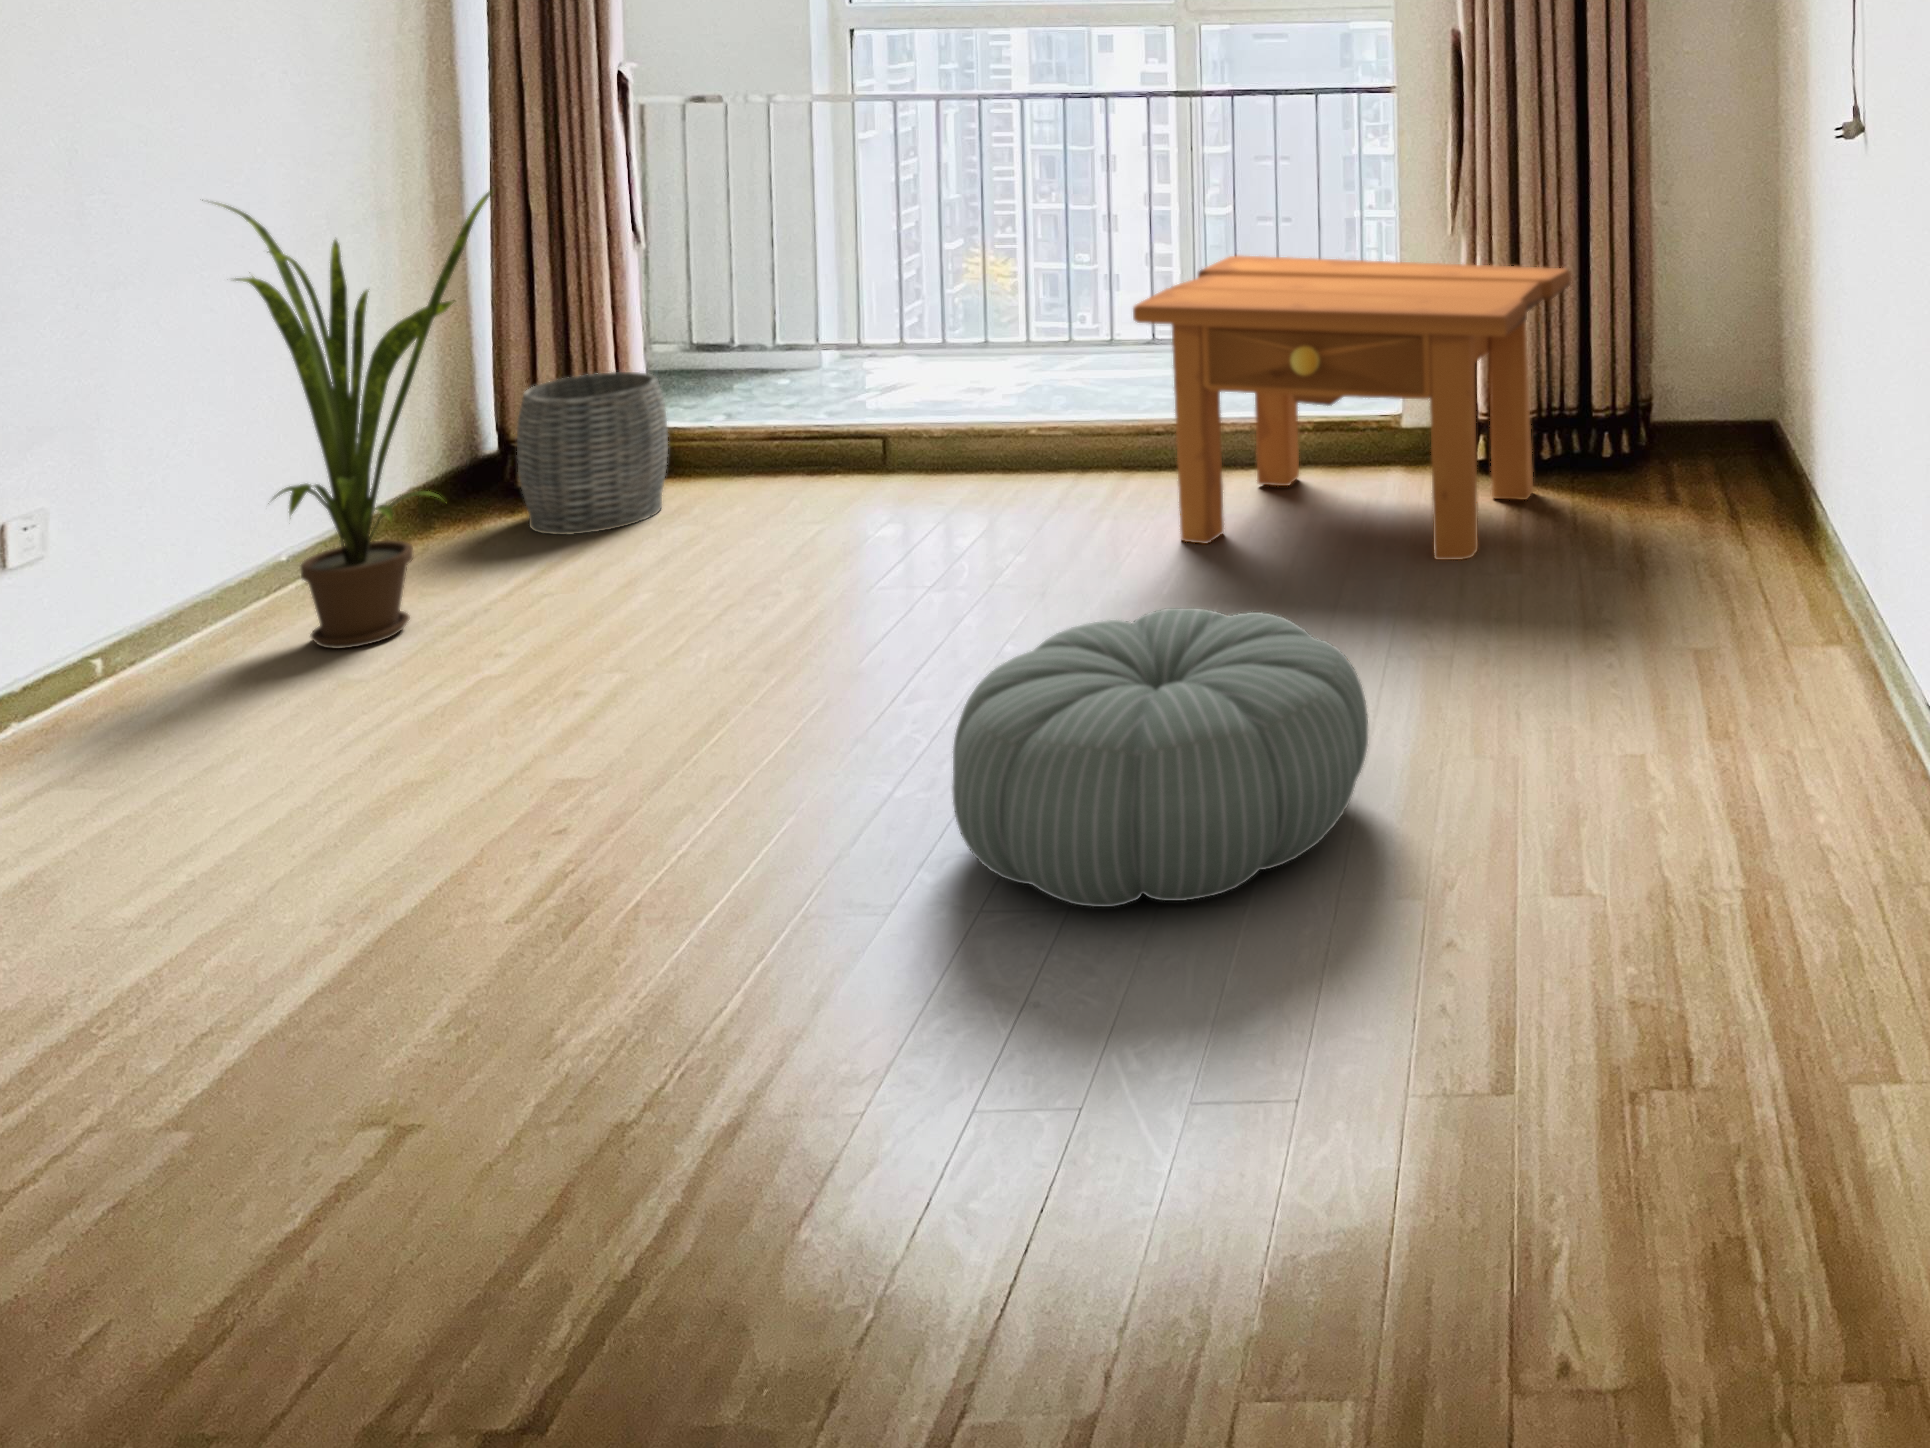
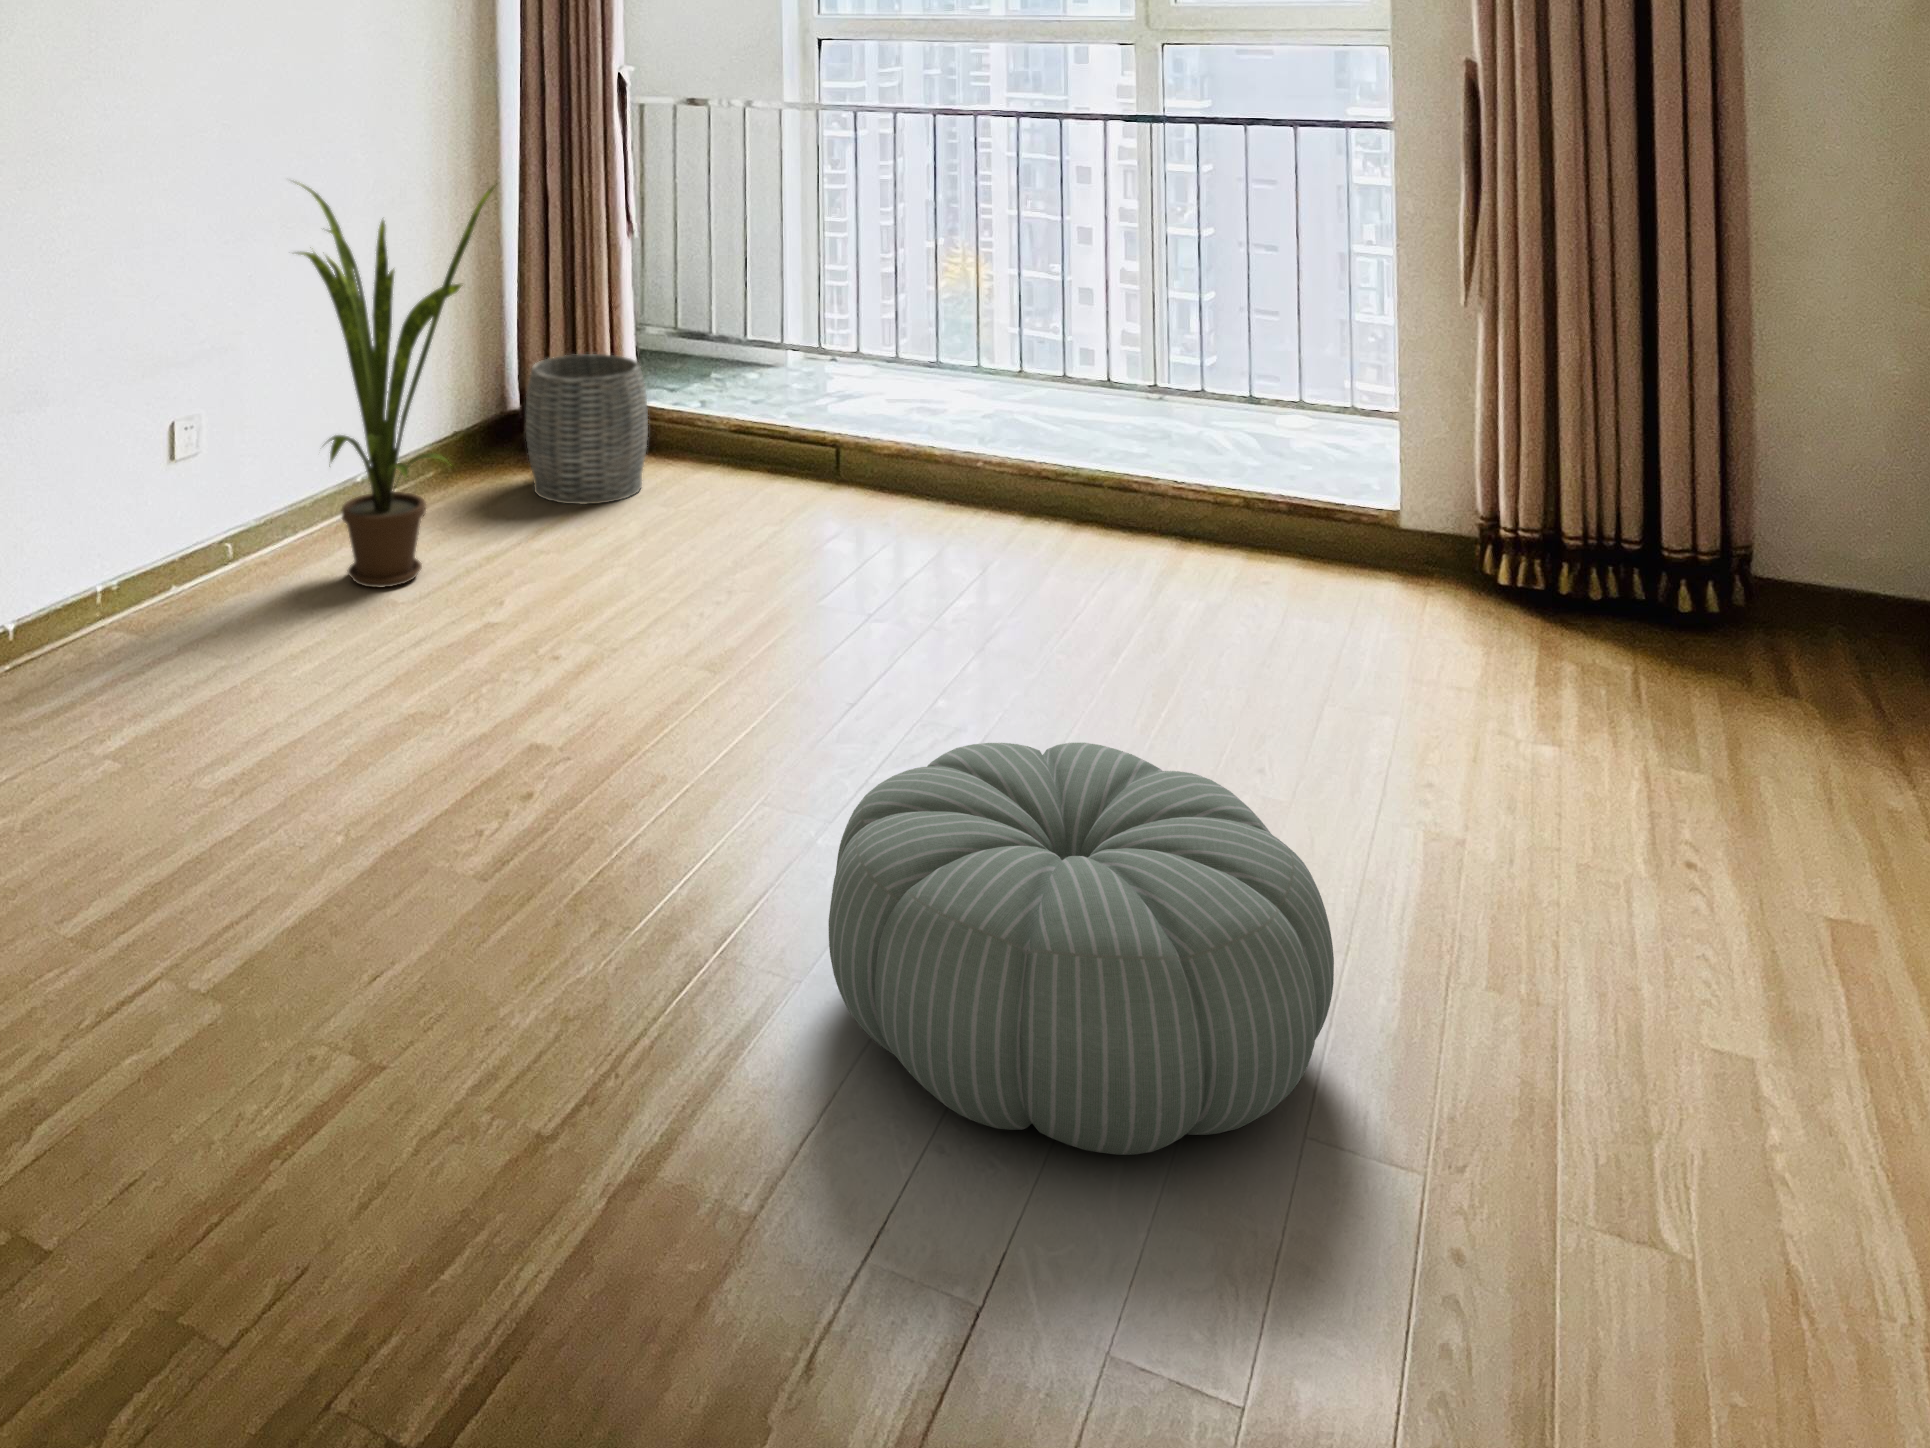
side table: present [1133,255,1571,560] -> none [1077,303,1626,718]

